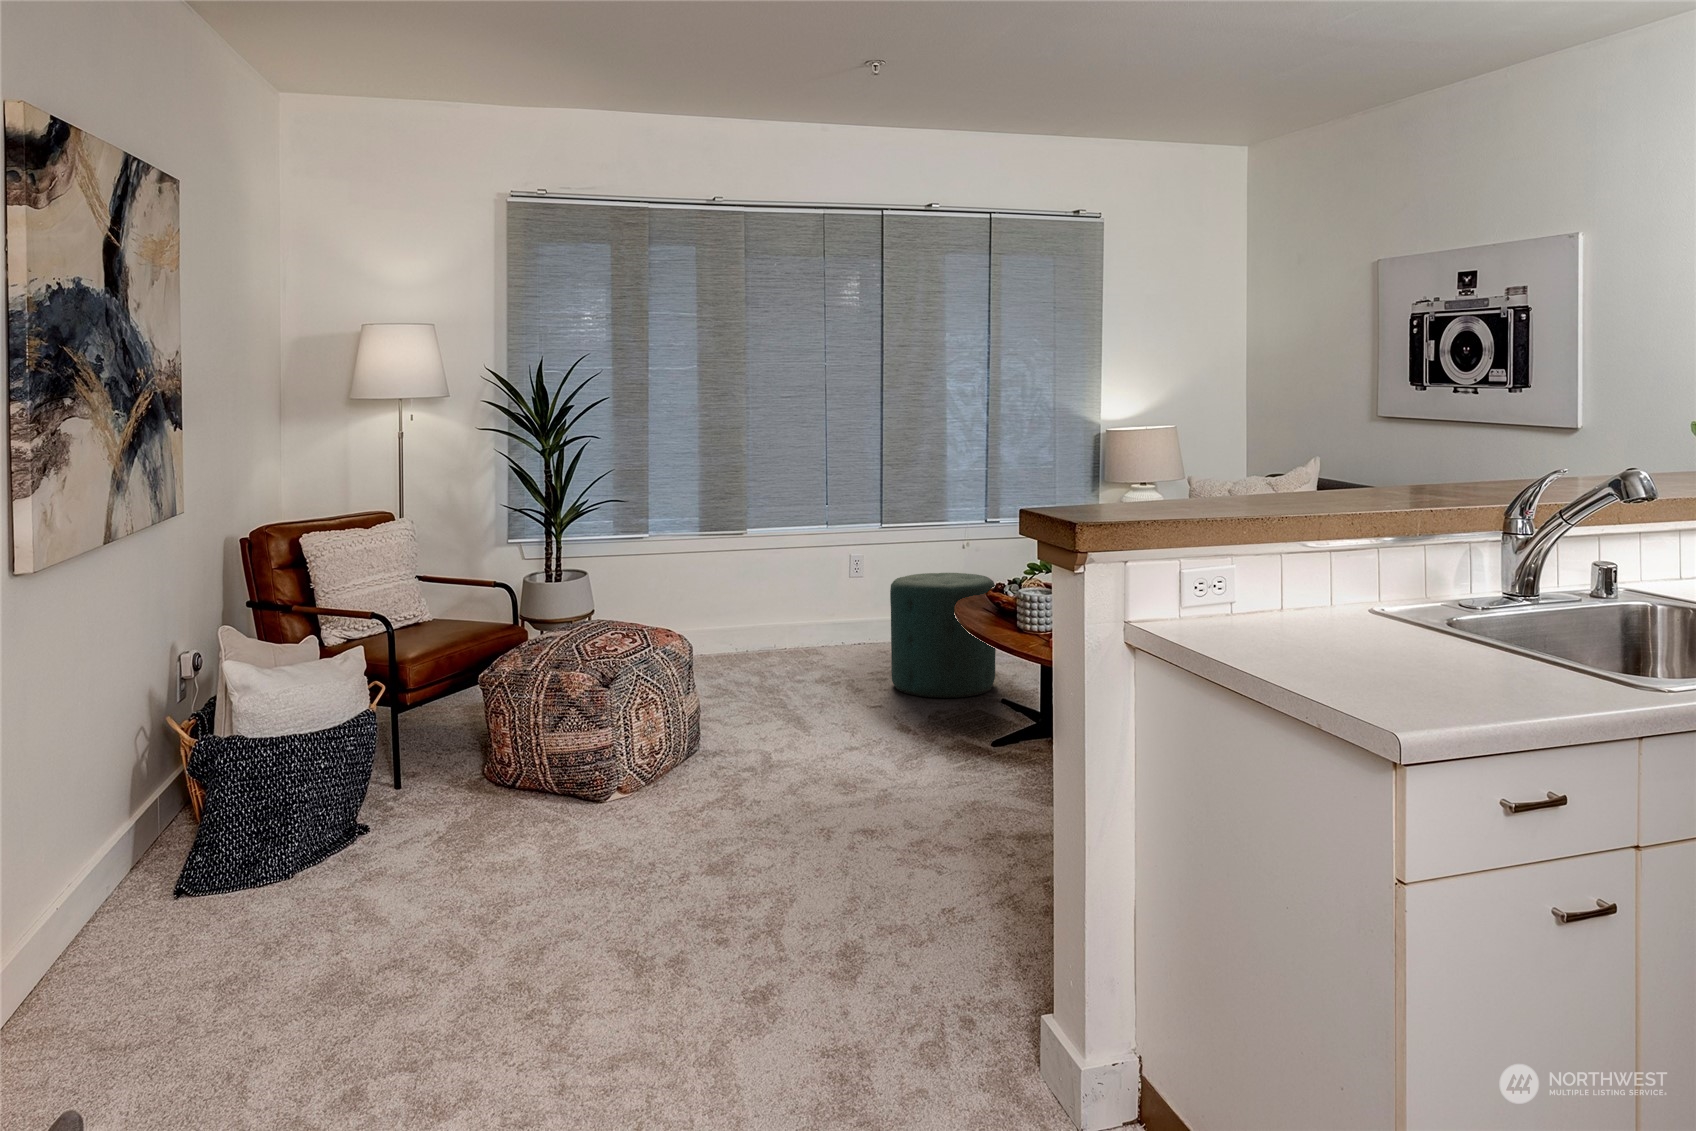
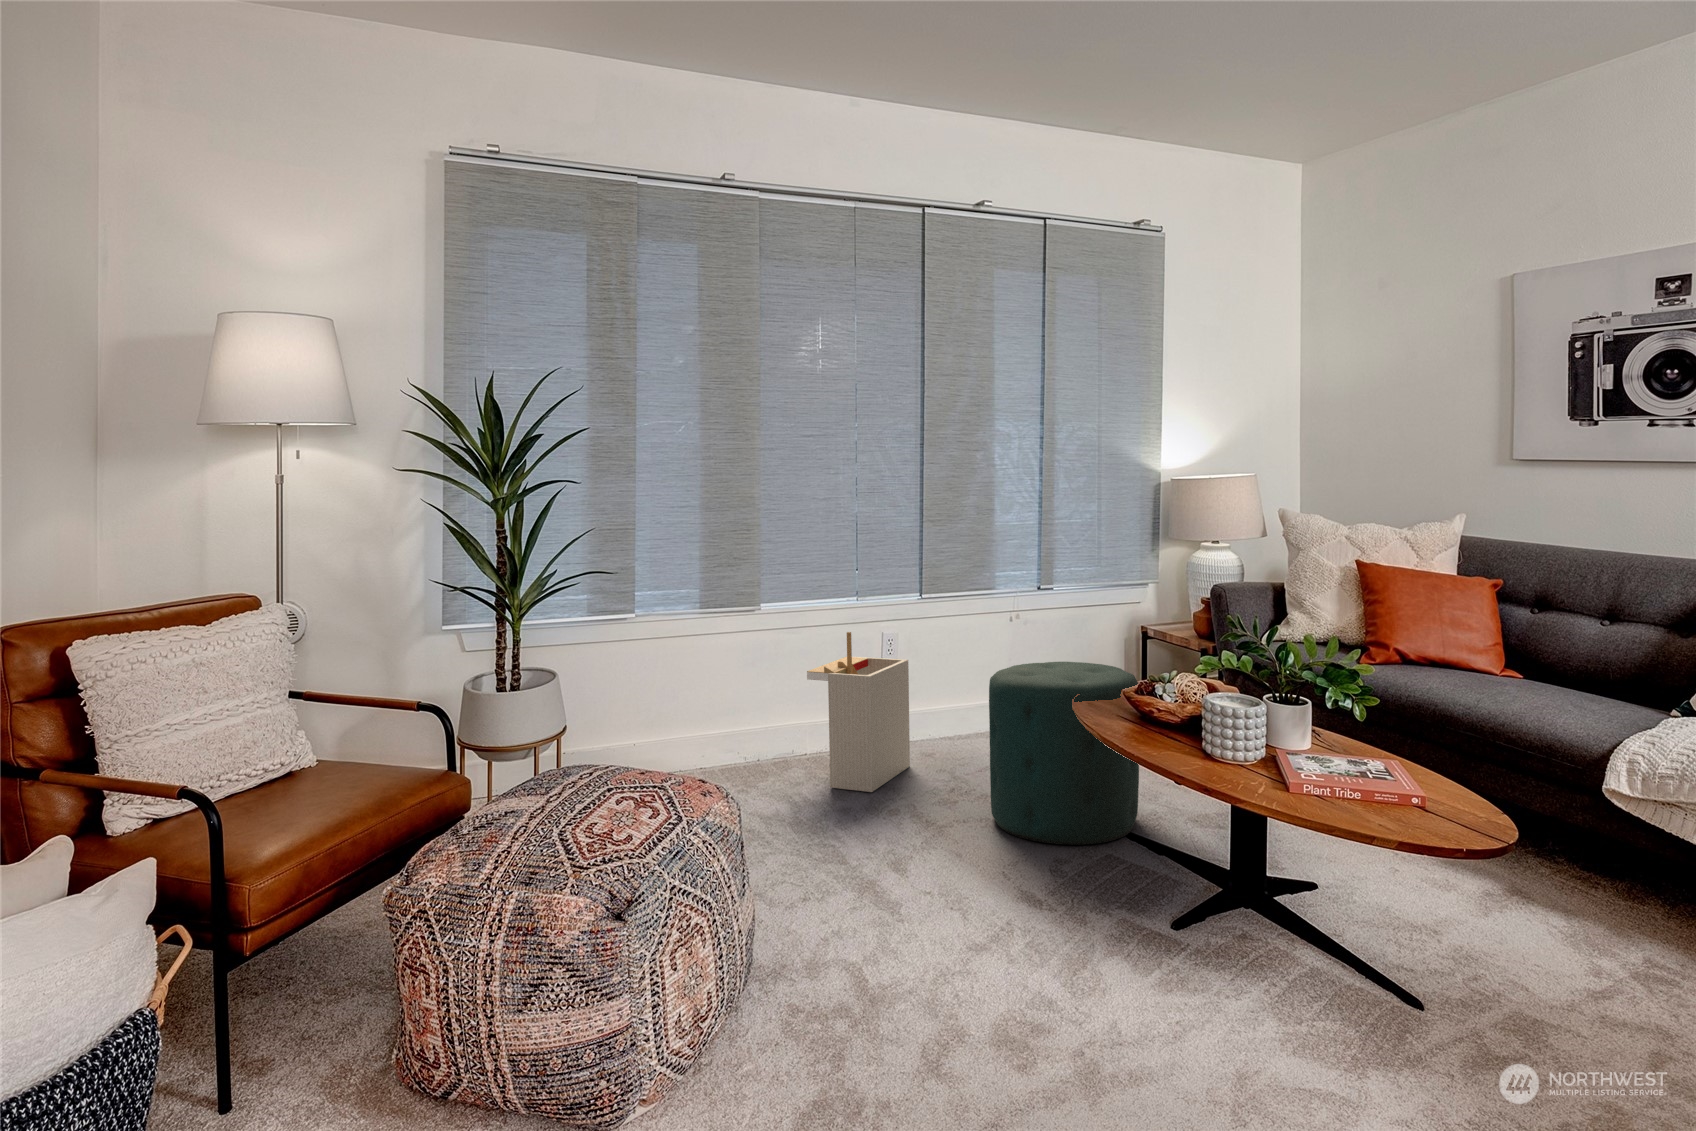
storage bin: none [771,550,853,667] -> present [807,632,910,792]

